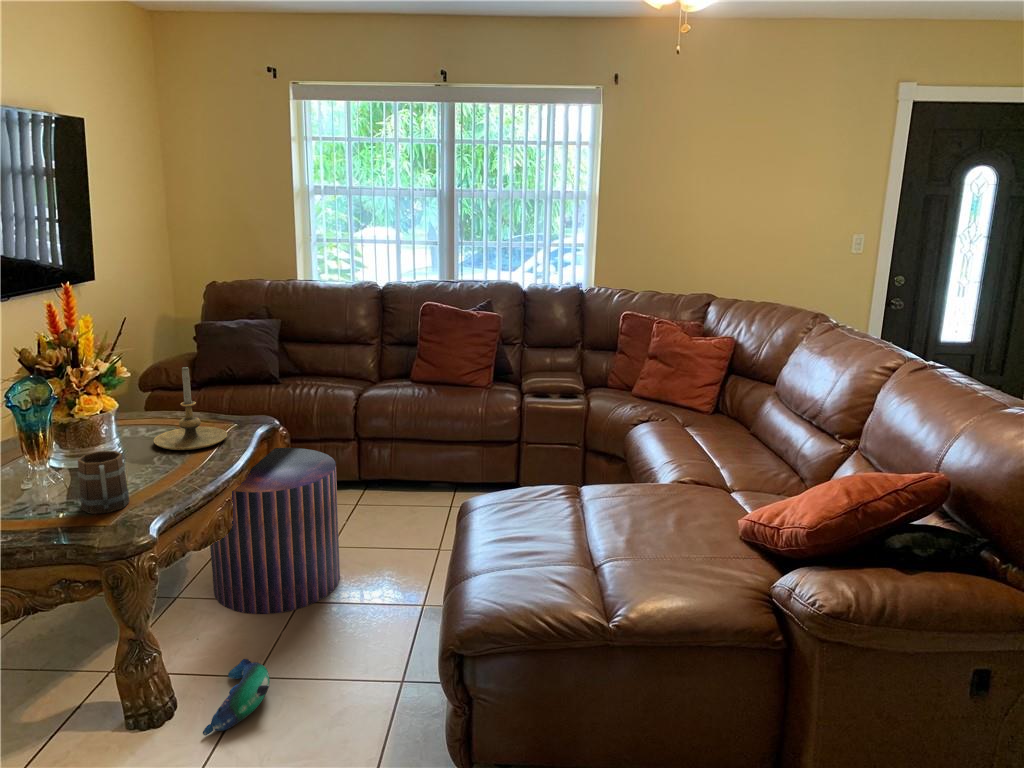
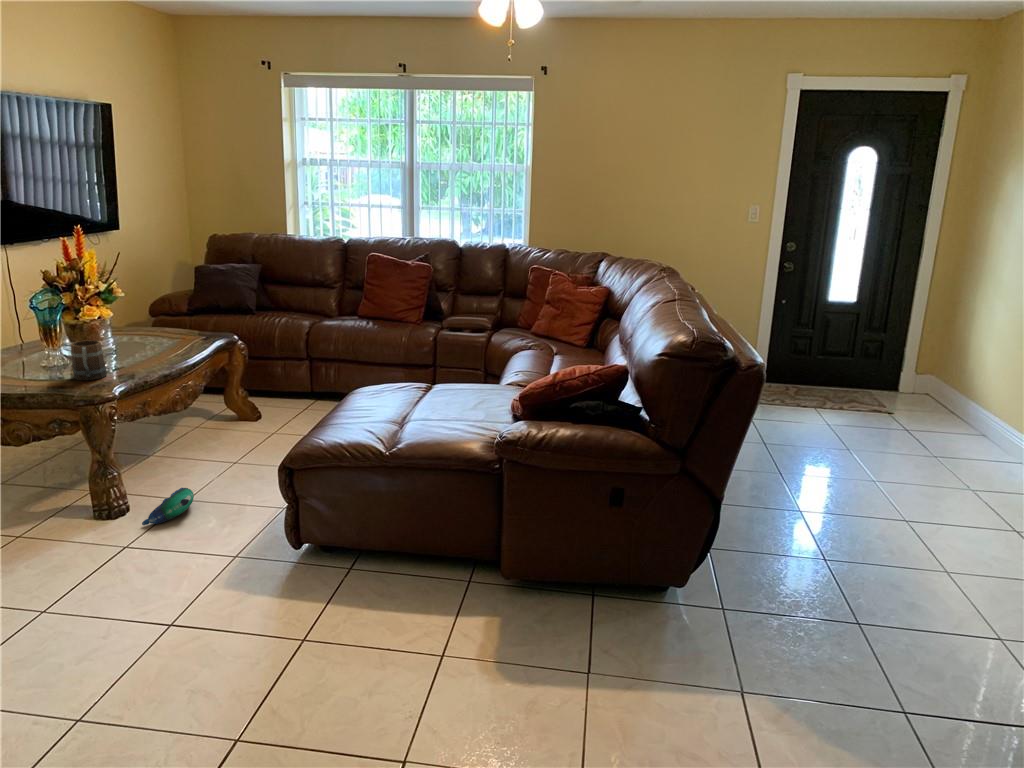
candle holder: present [154,367,227,450] -> none [140,290,194,350]
pouf: present [210,448,340,614] -> none [171,355,274,467]

